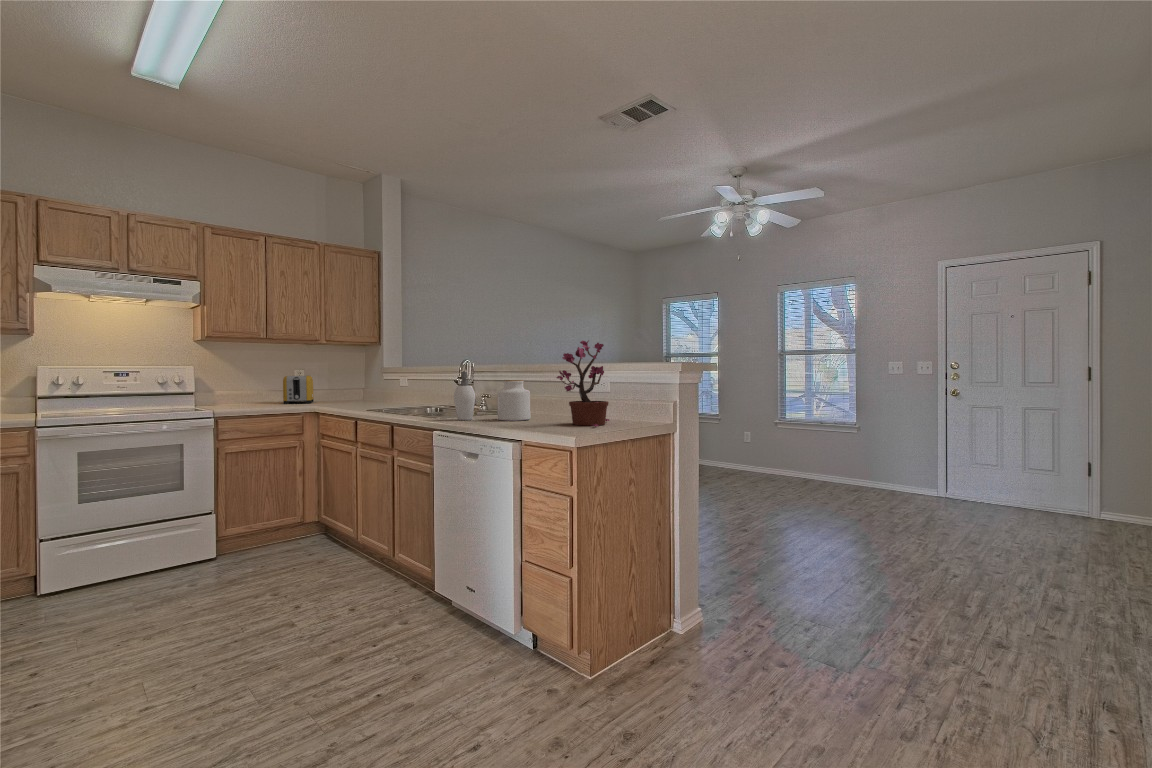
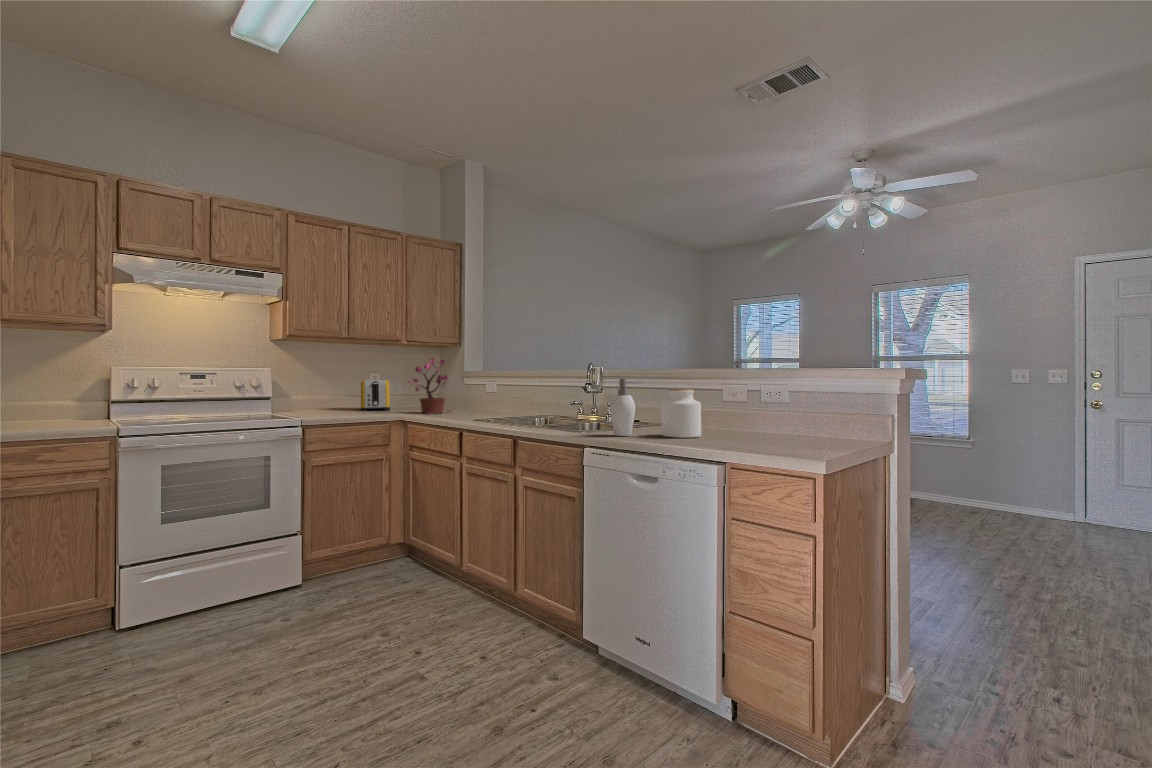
potted plant: present [557,341,609,427] -> present [409,358,450,414]

